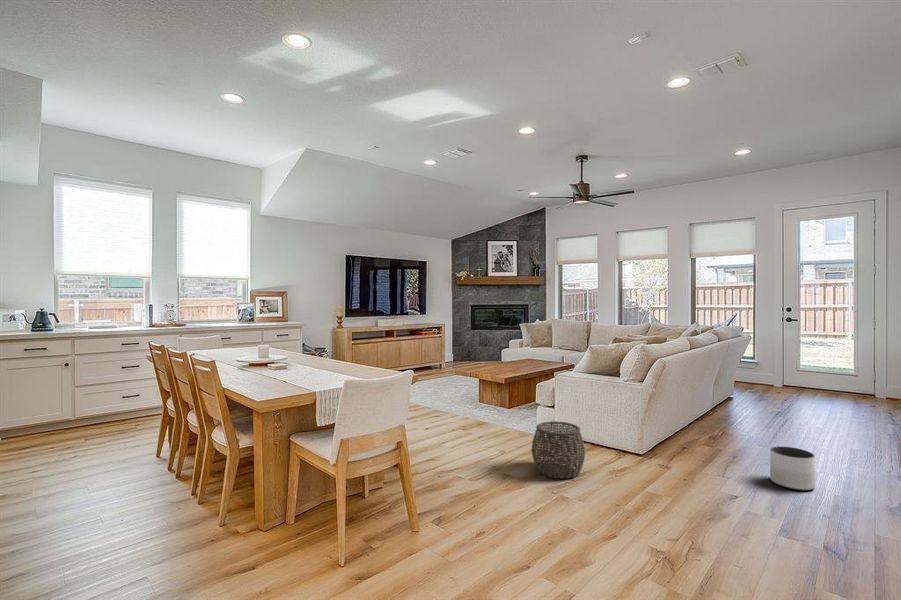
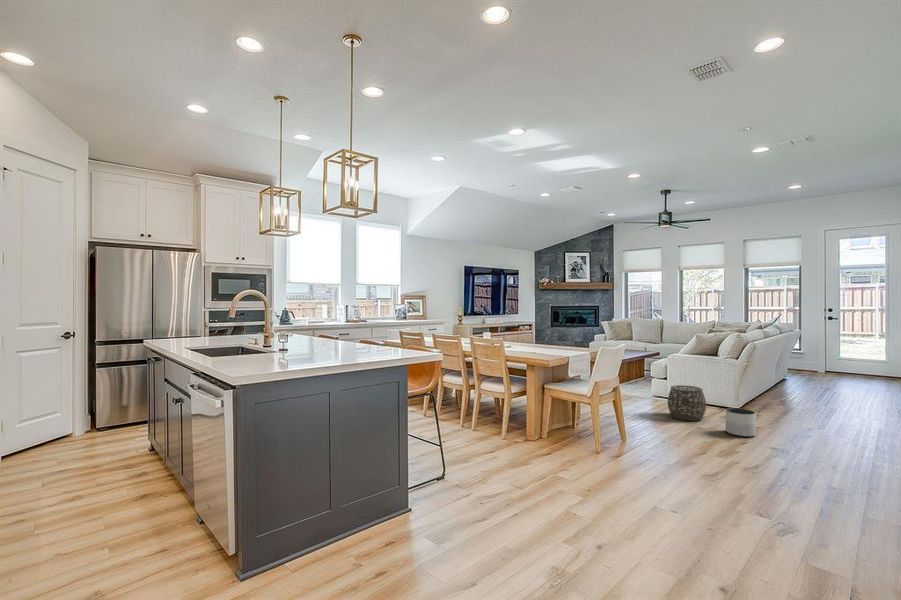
planter: present [770,446,815,491] -> present [726,408,756,437]

